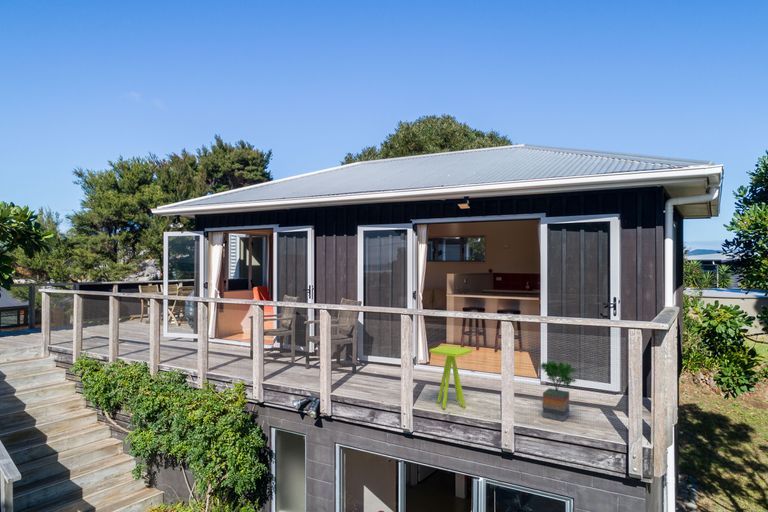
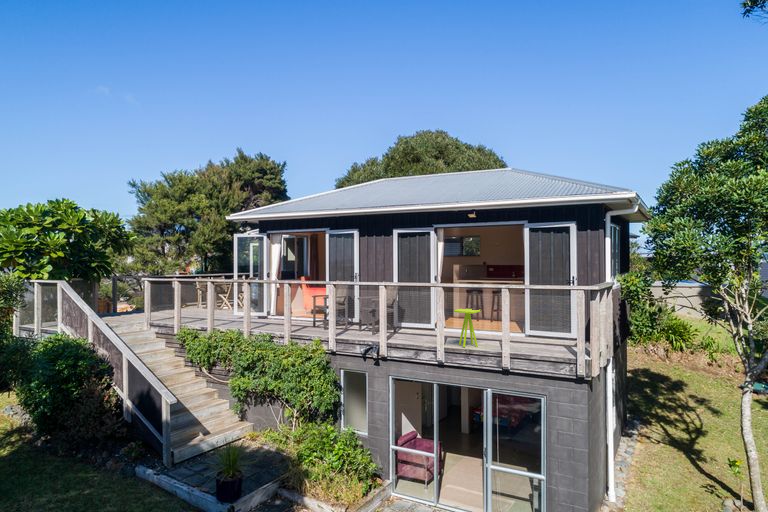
potted tree: present [541,361,576,421] -> none [524,315,548,351]

